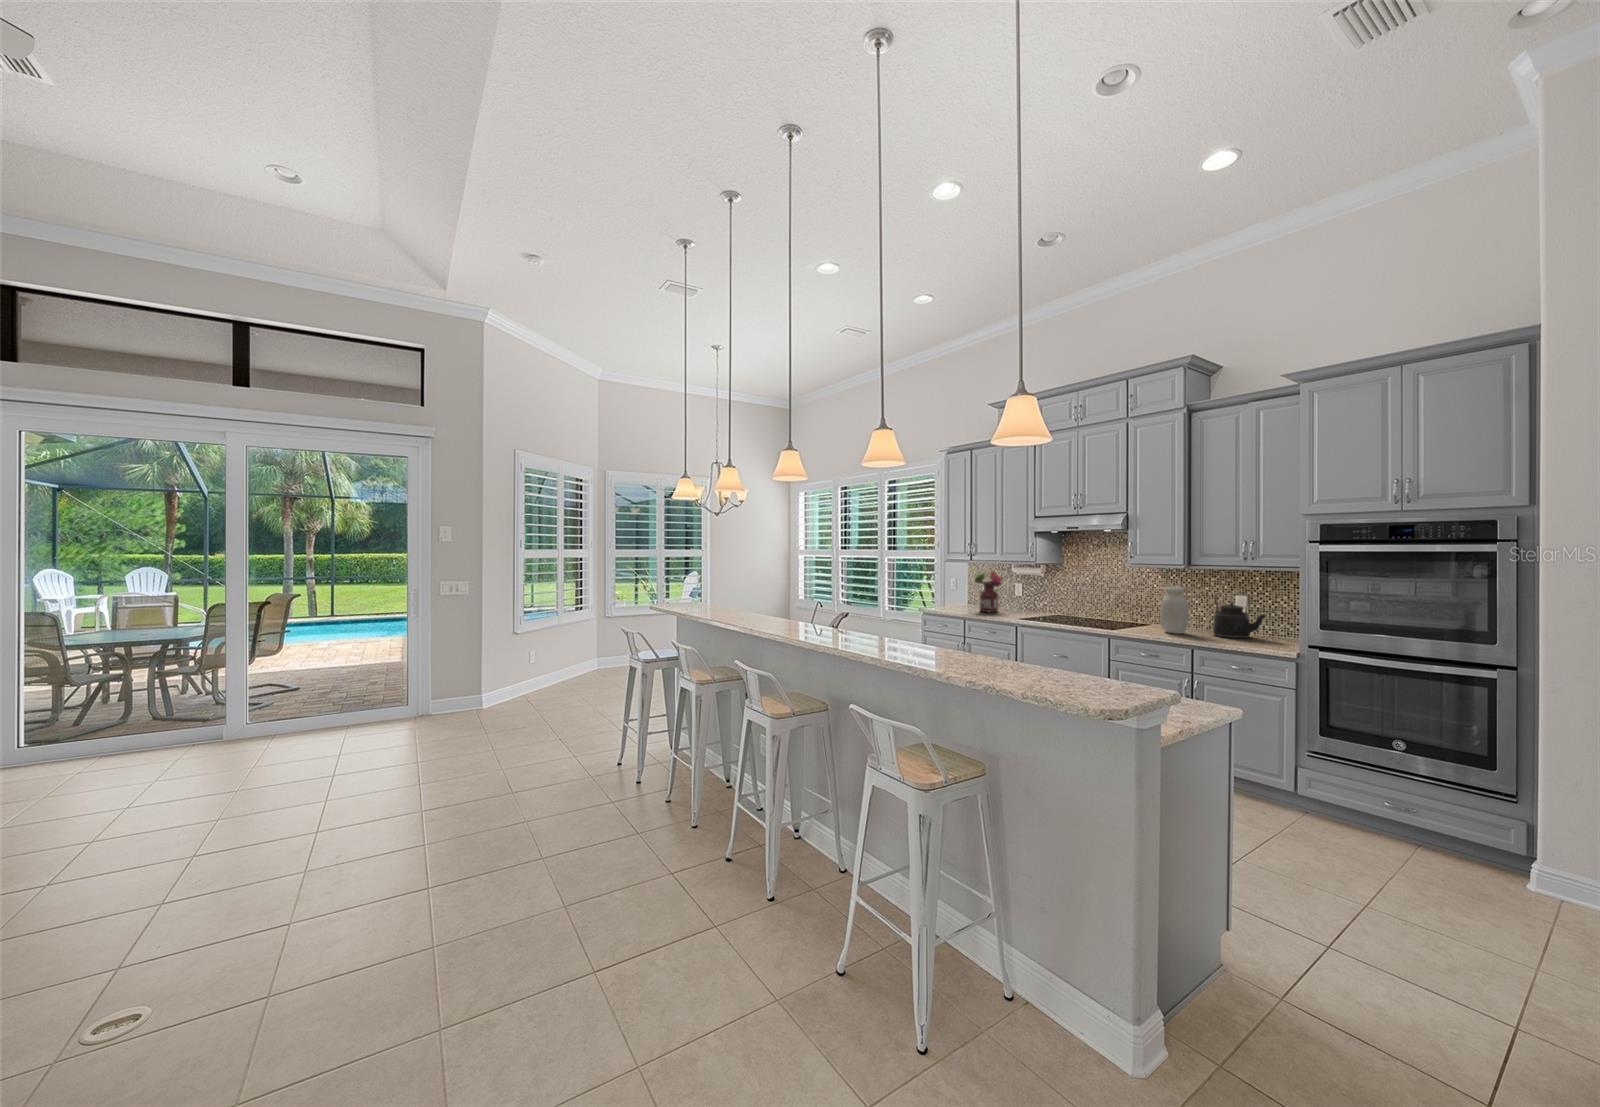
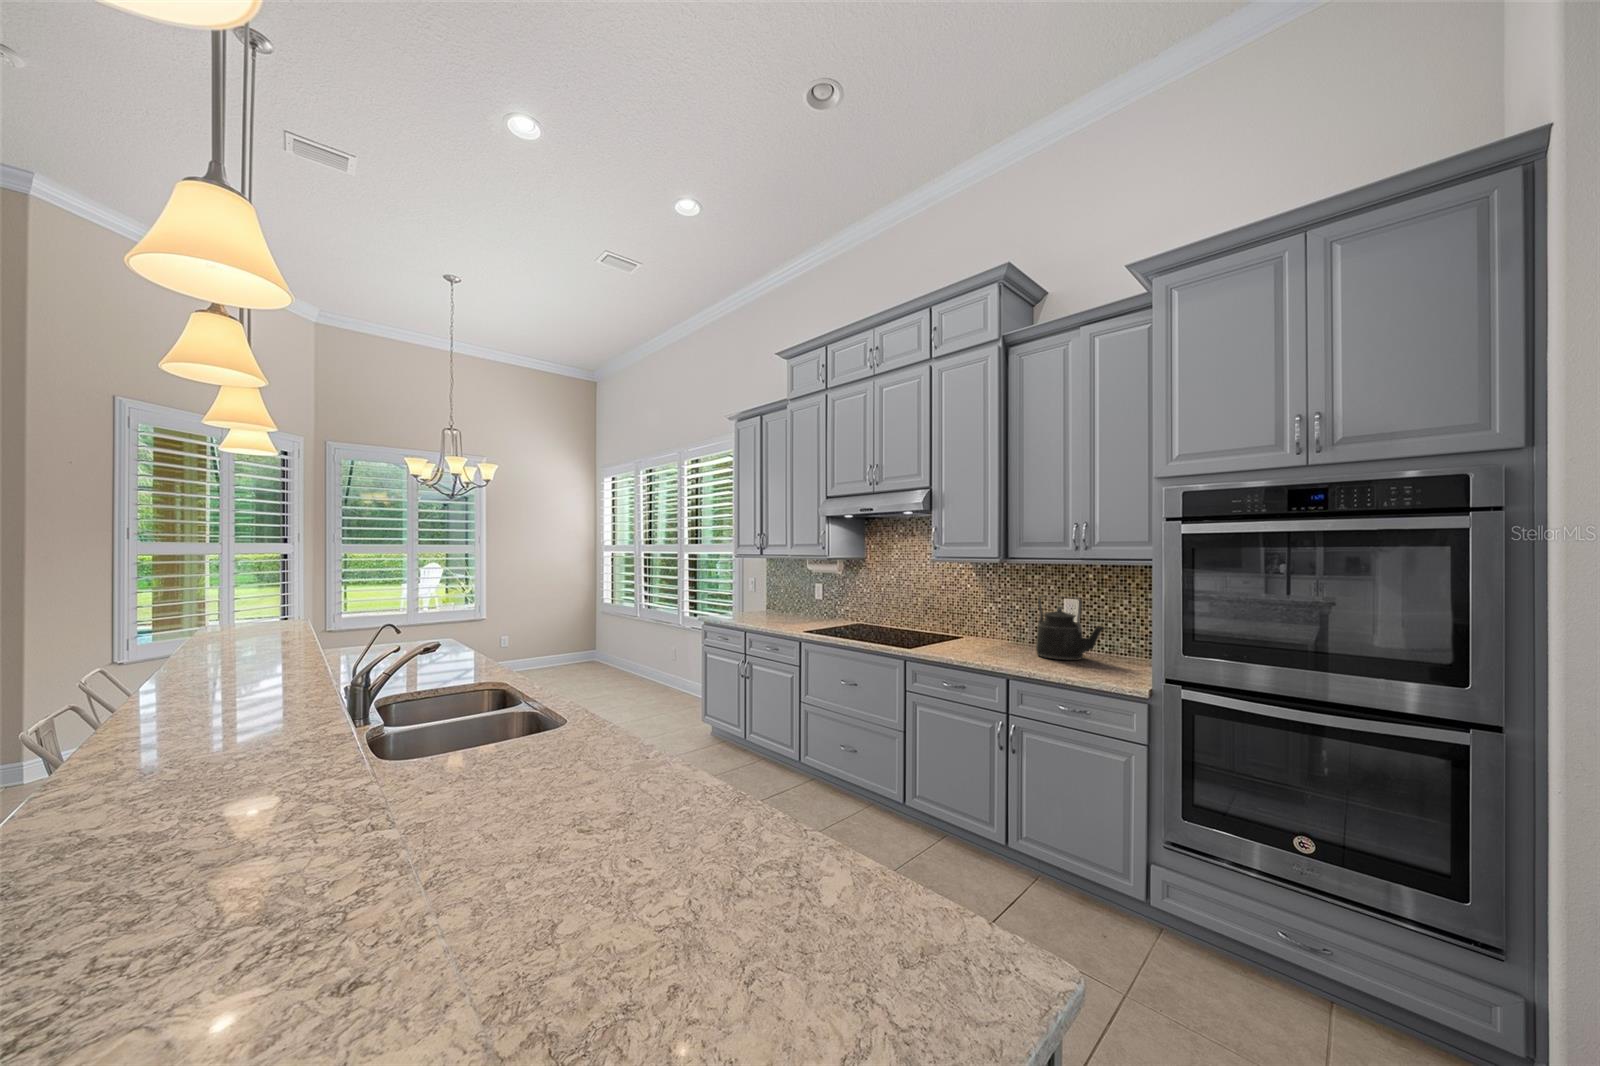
flower arrangement: present [975,572,1003,612] -> none [759,565,796,619]
jar: present [1161,587,1189,634] -> none [970,586,1005,653]

